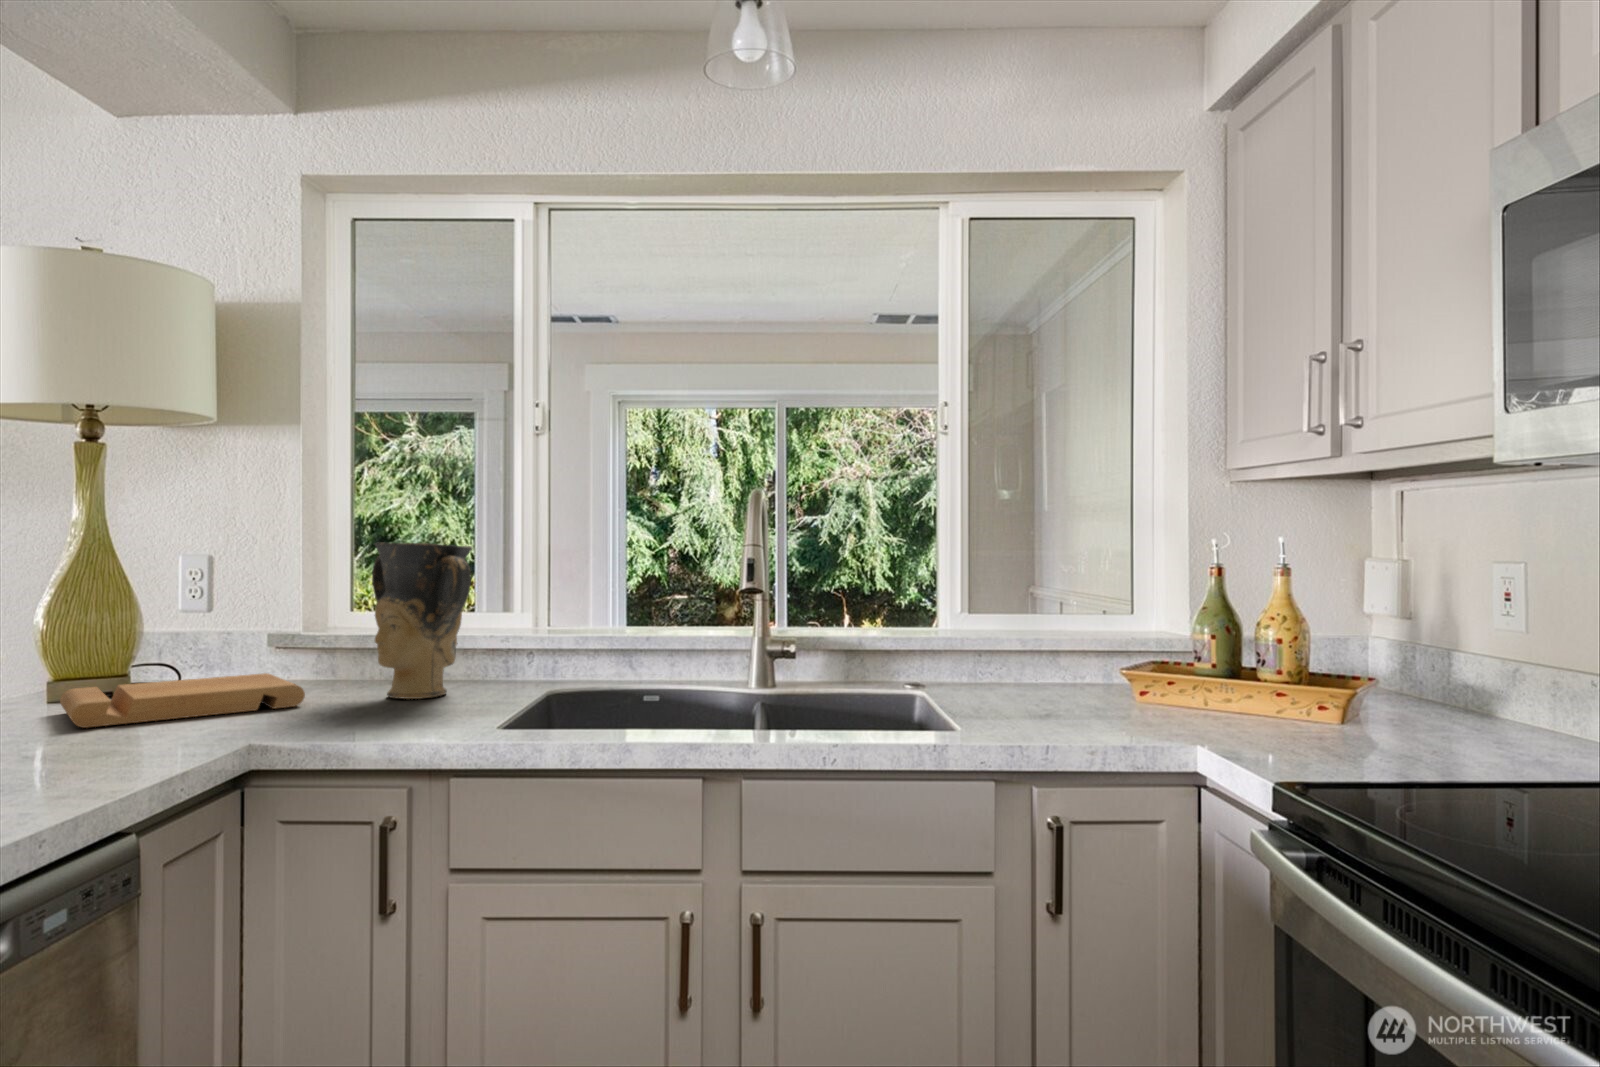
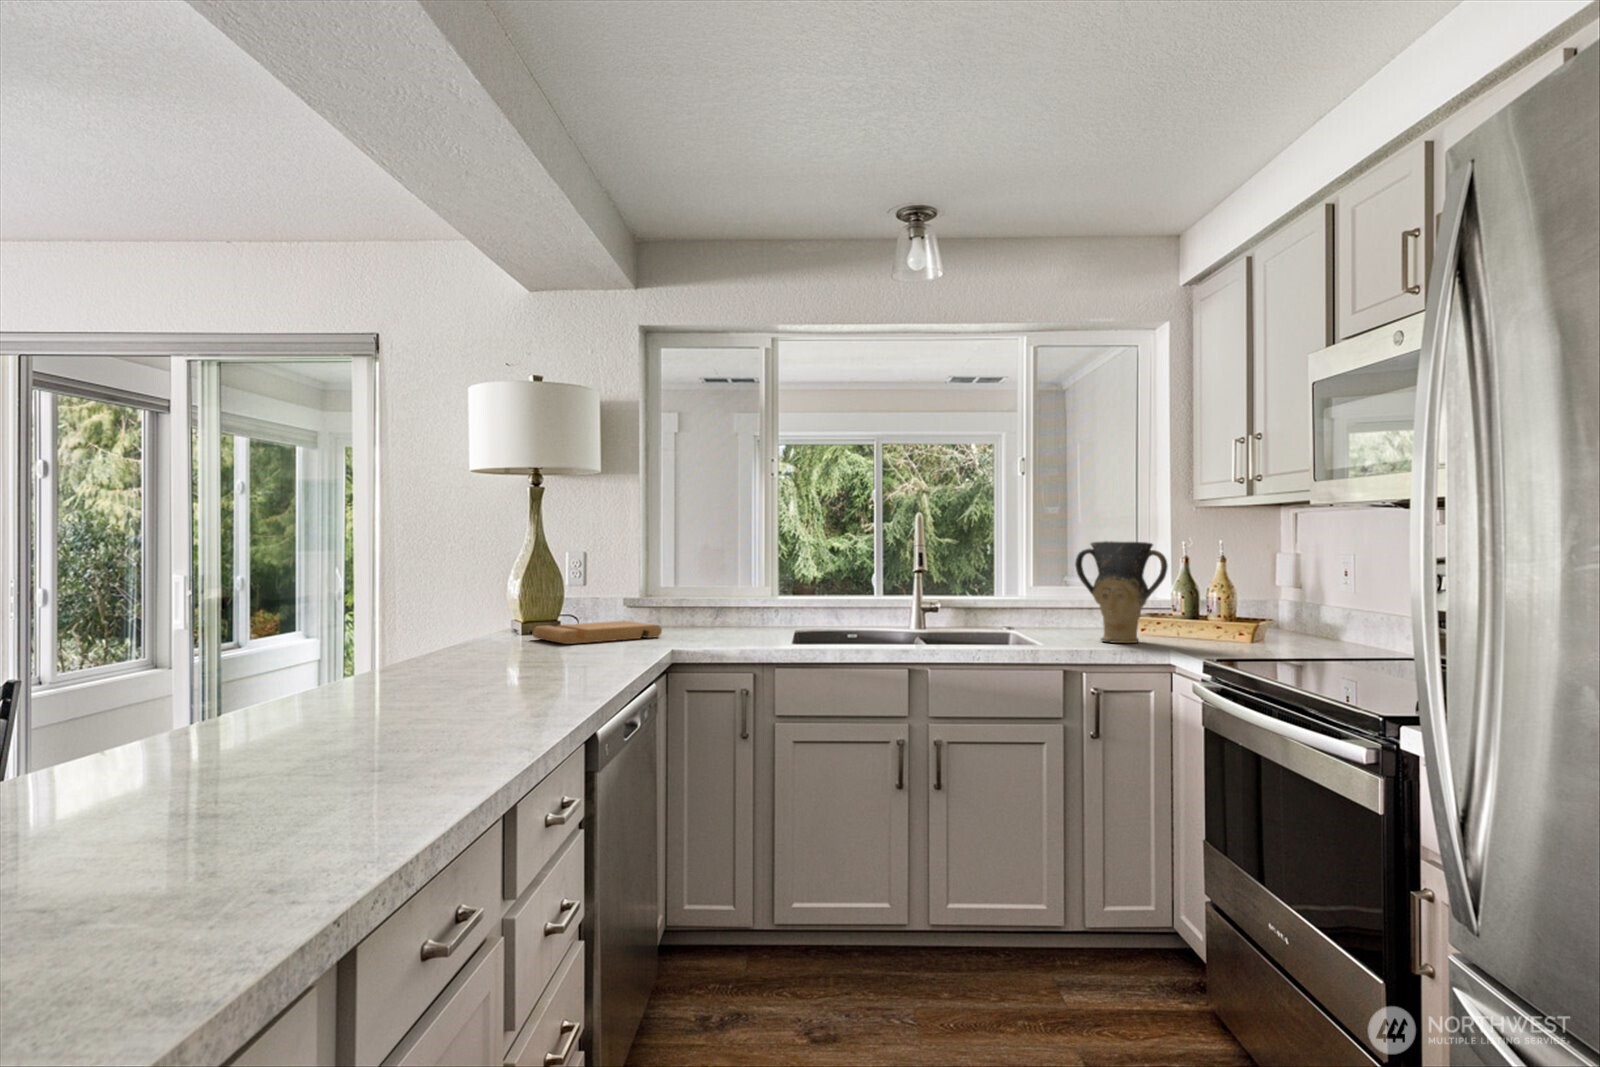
vase: present [372,543,472,699] -> present [1075,541,1168,643]

